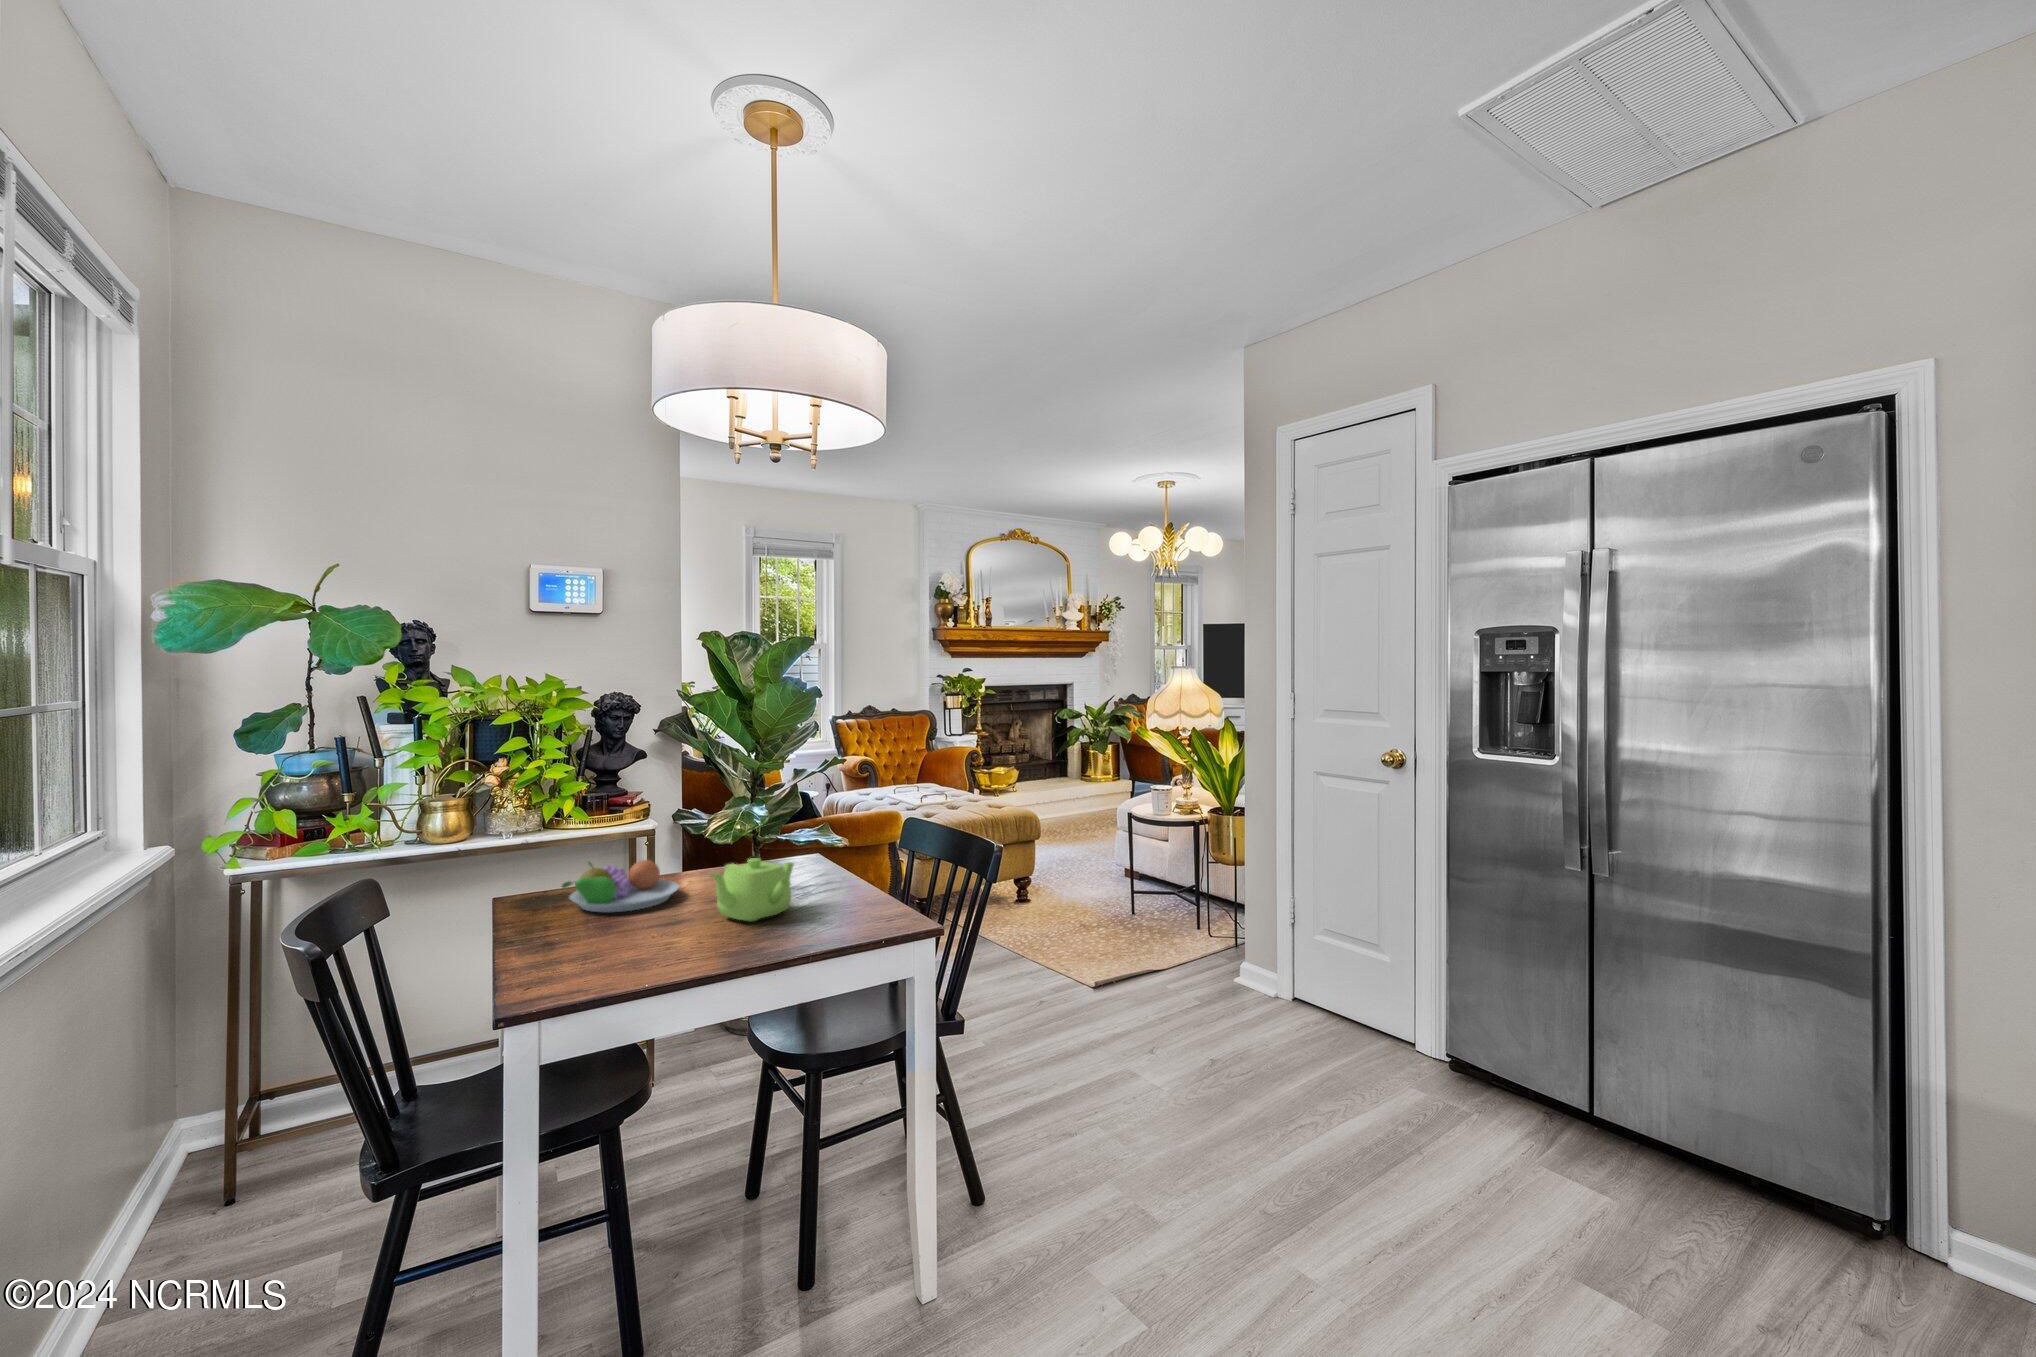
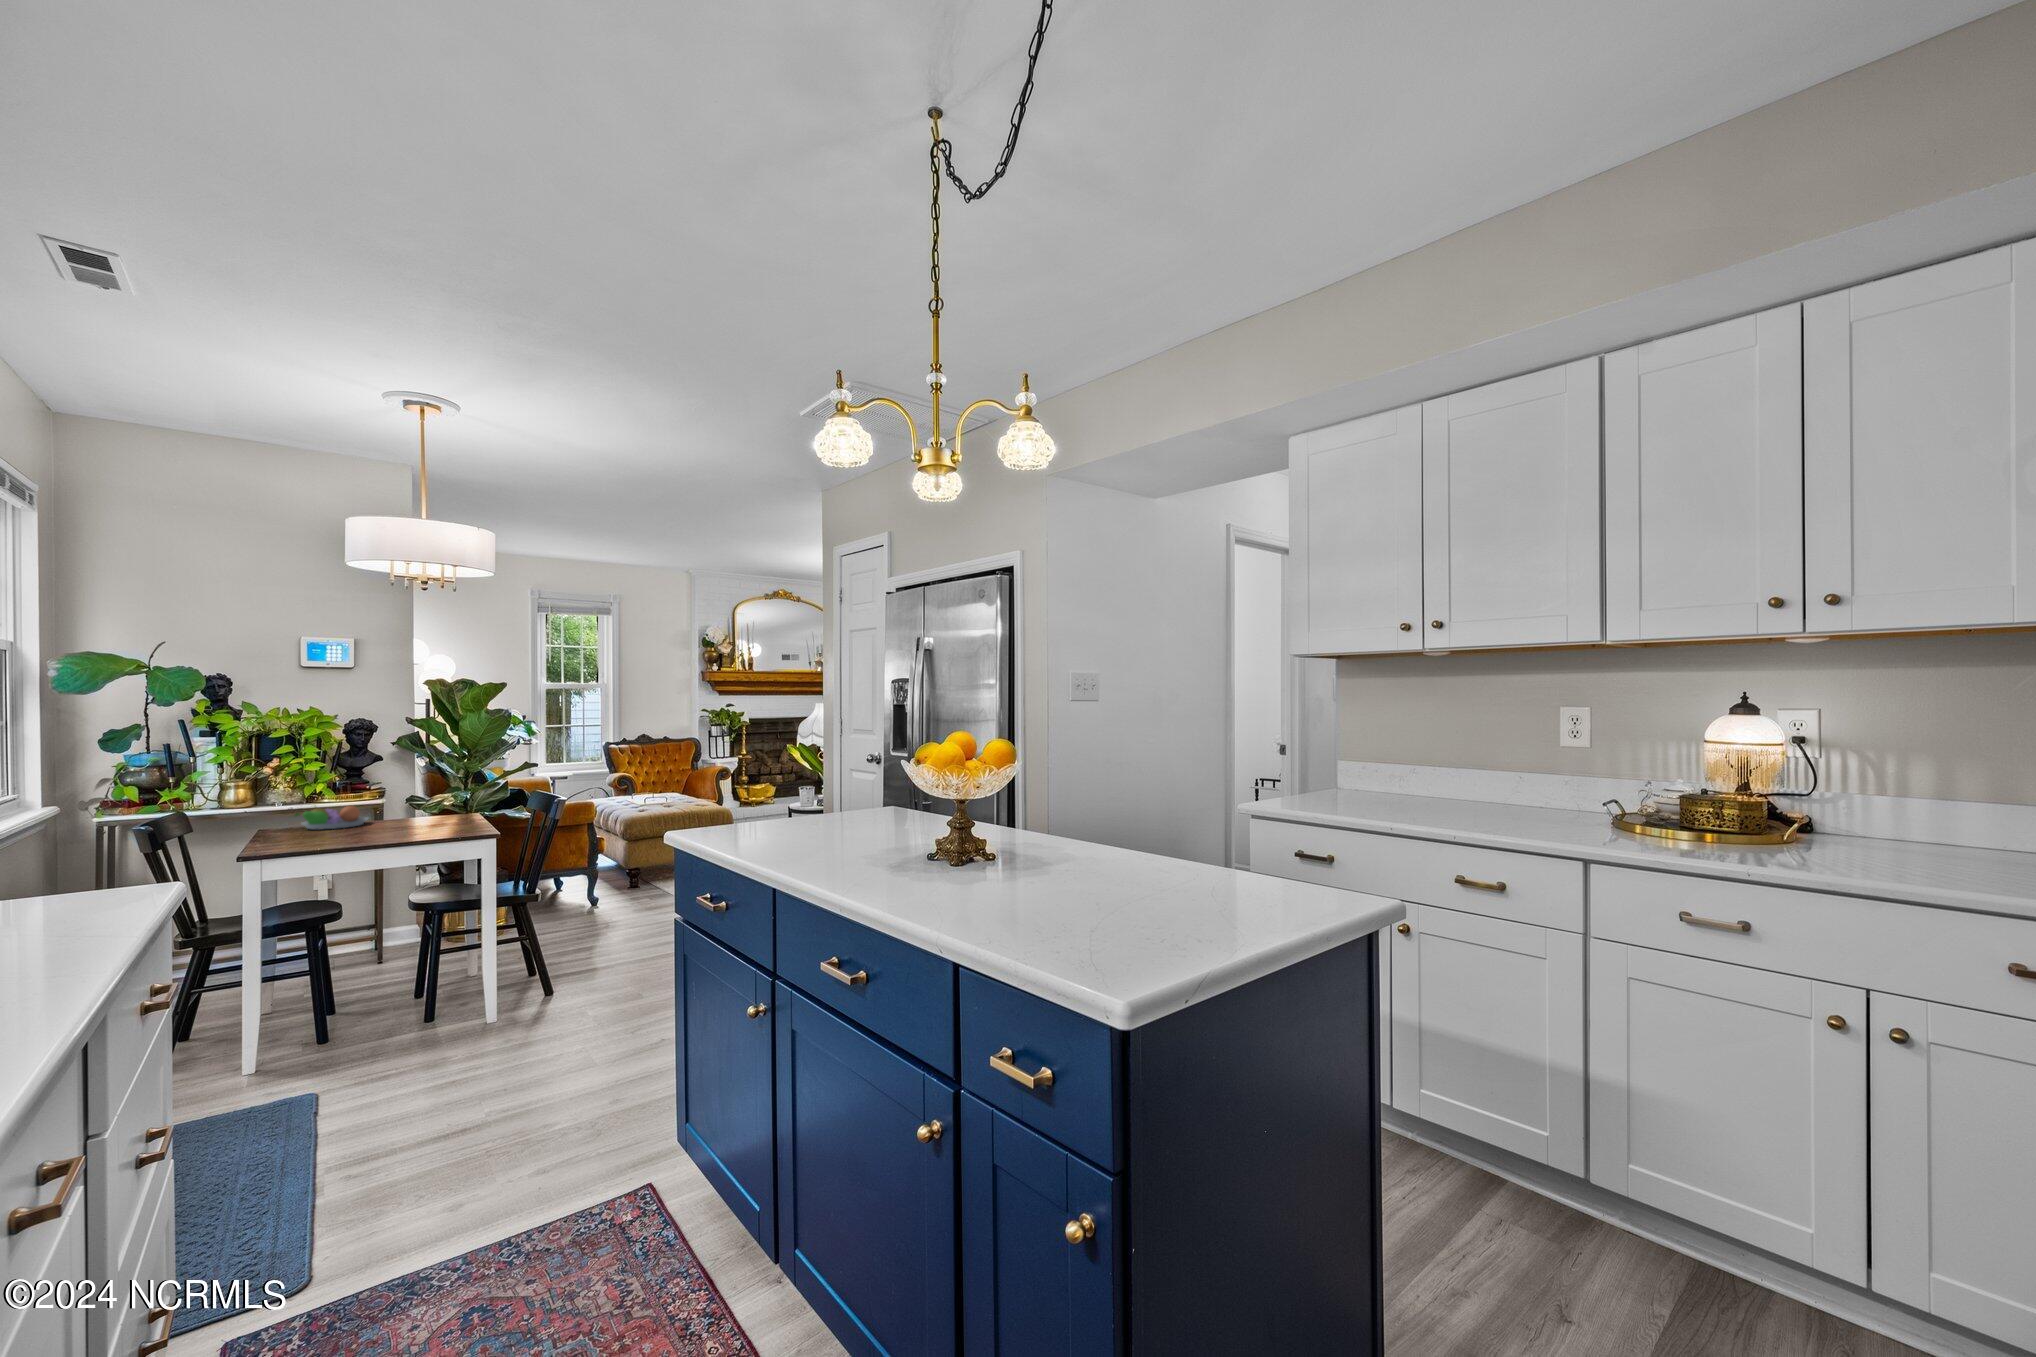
teapot: present [710,858,794,922] -> none [372,798,431,829]

